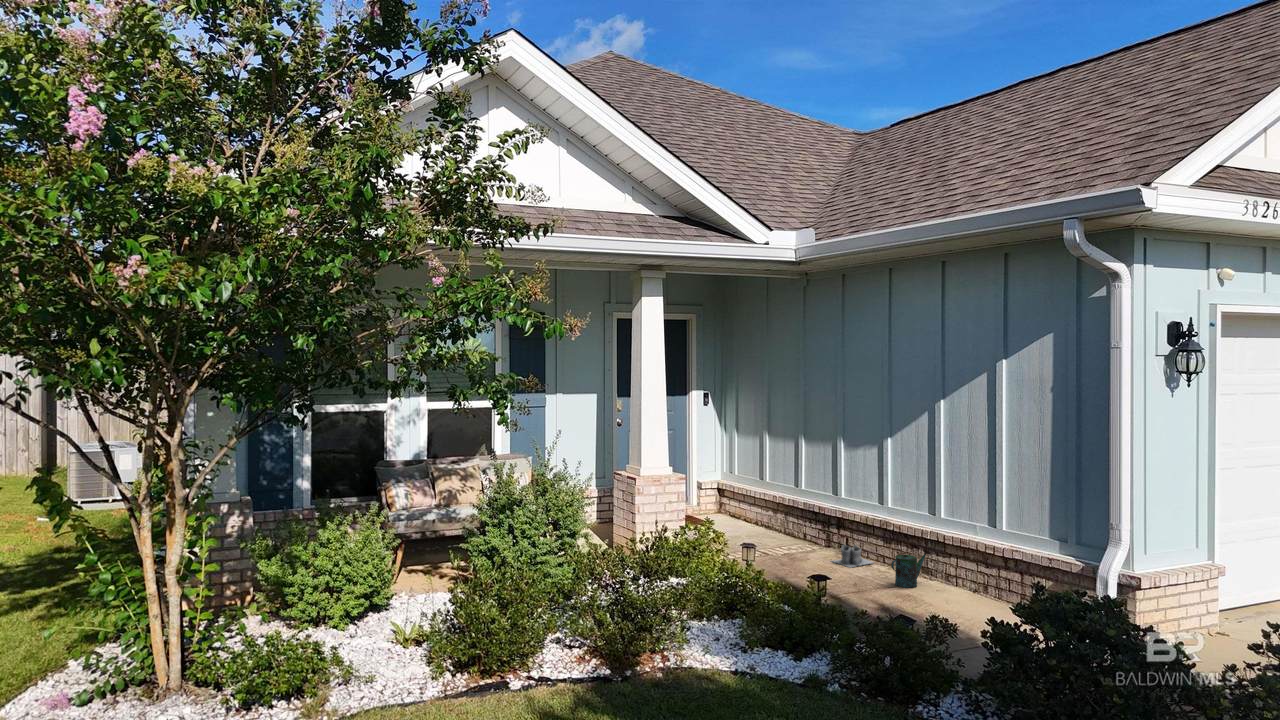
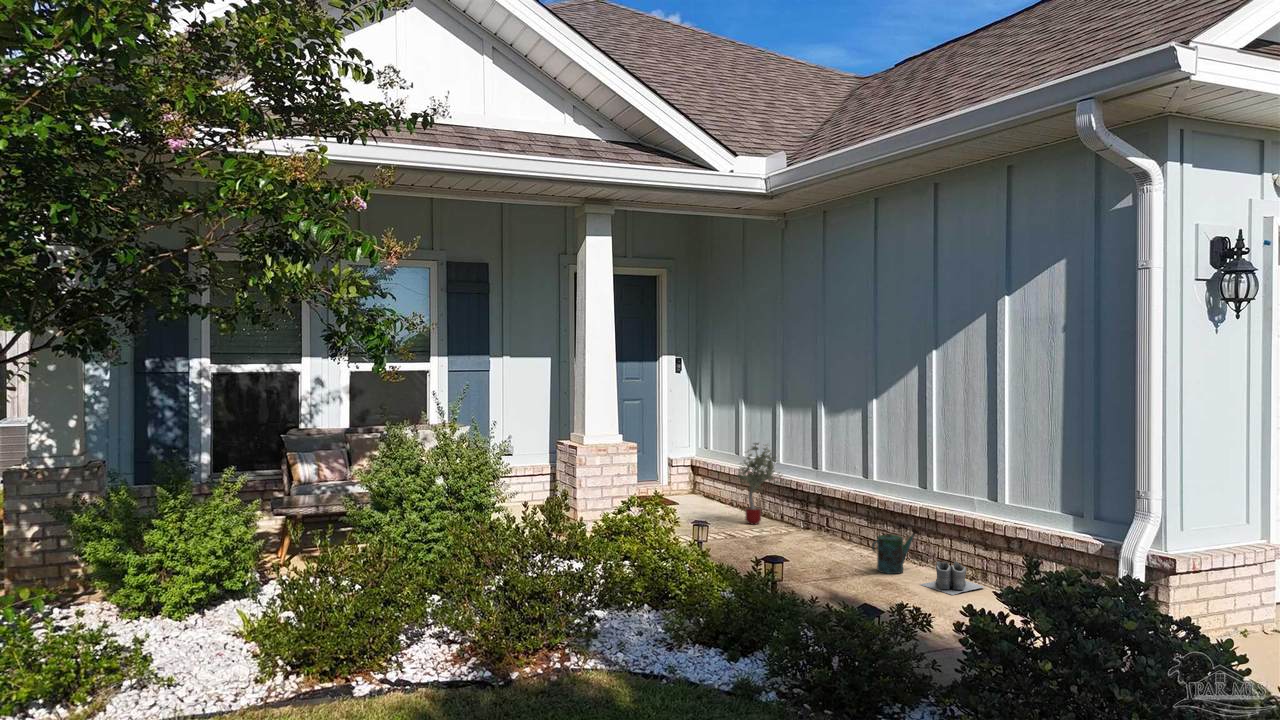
potted tree: none [764,472,807,543] -> present [737,443,782,524]
boots: present [832,545,873,567] -> present [920,561,984,595]

